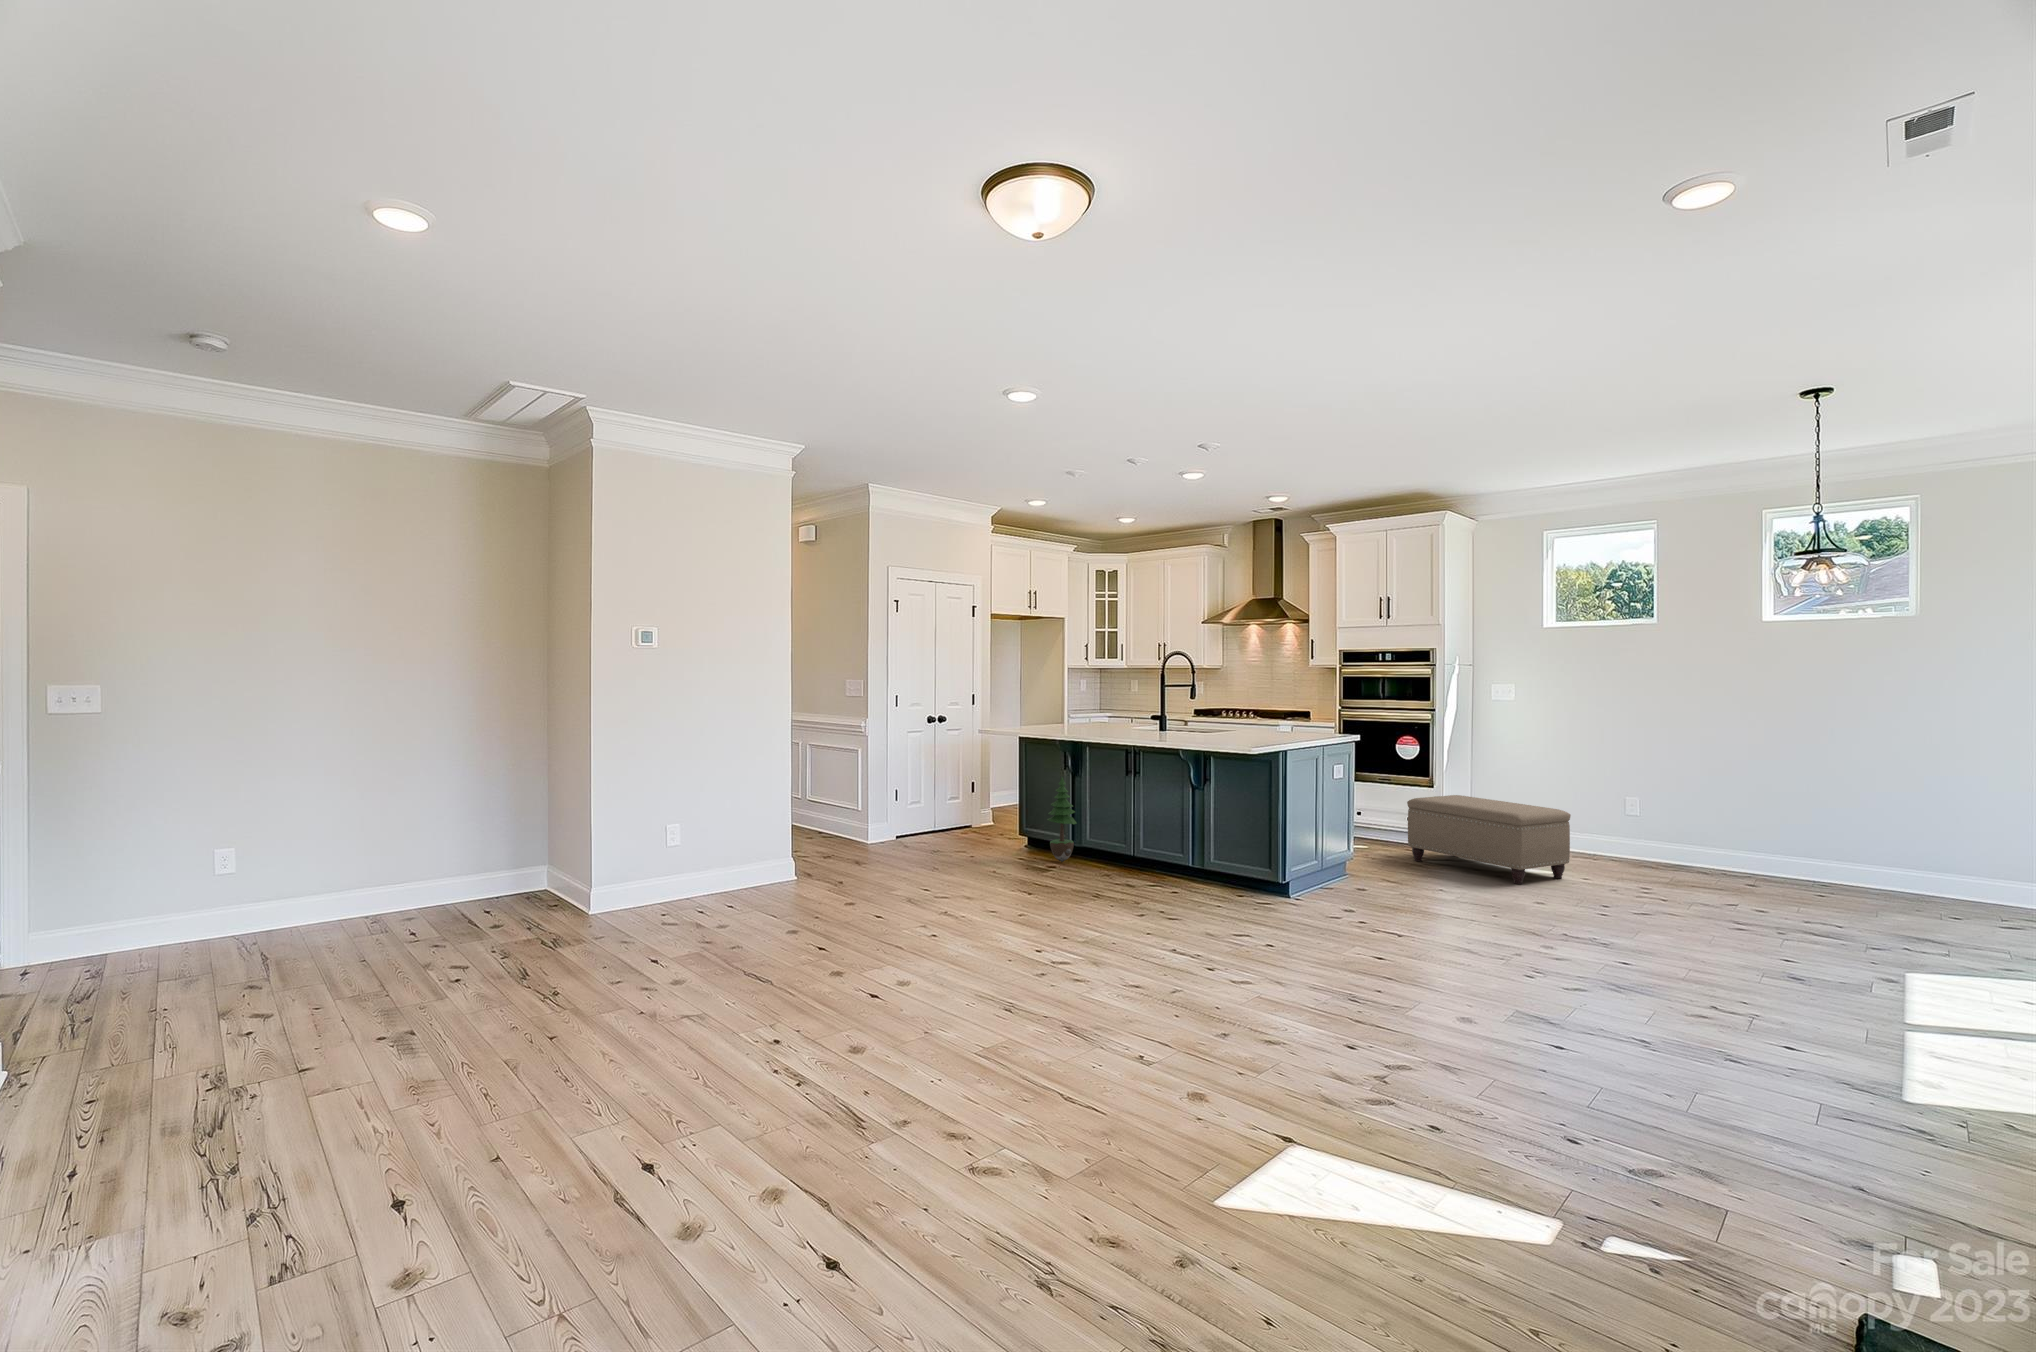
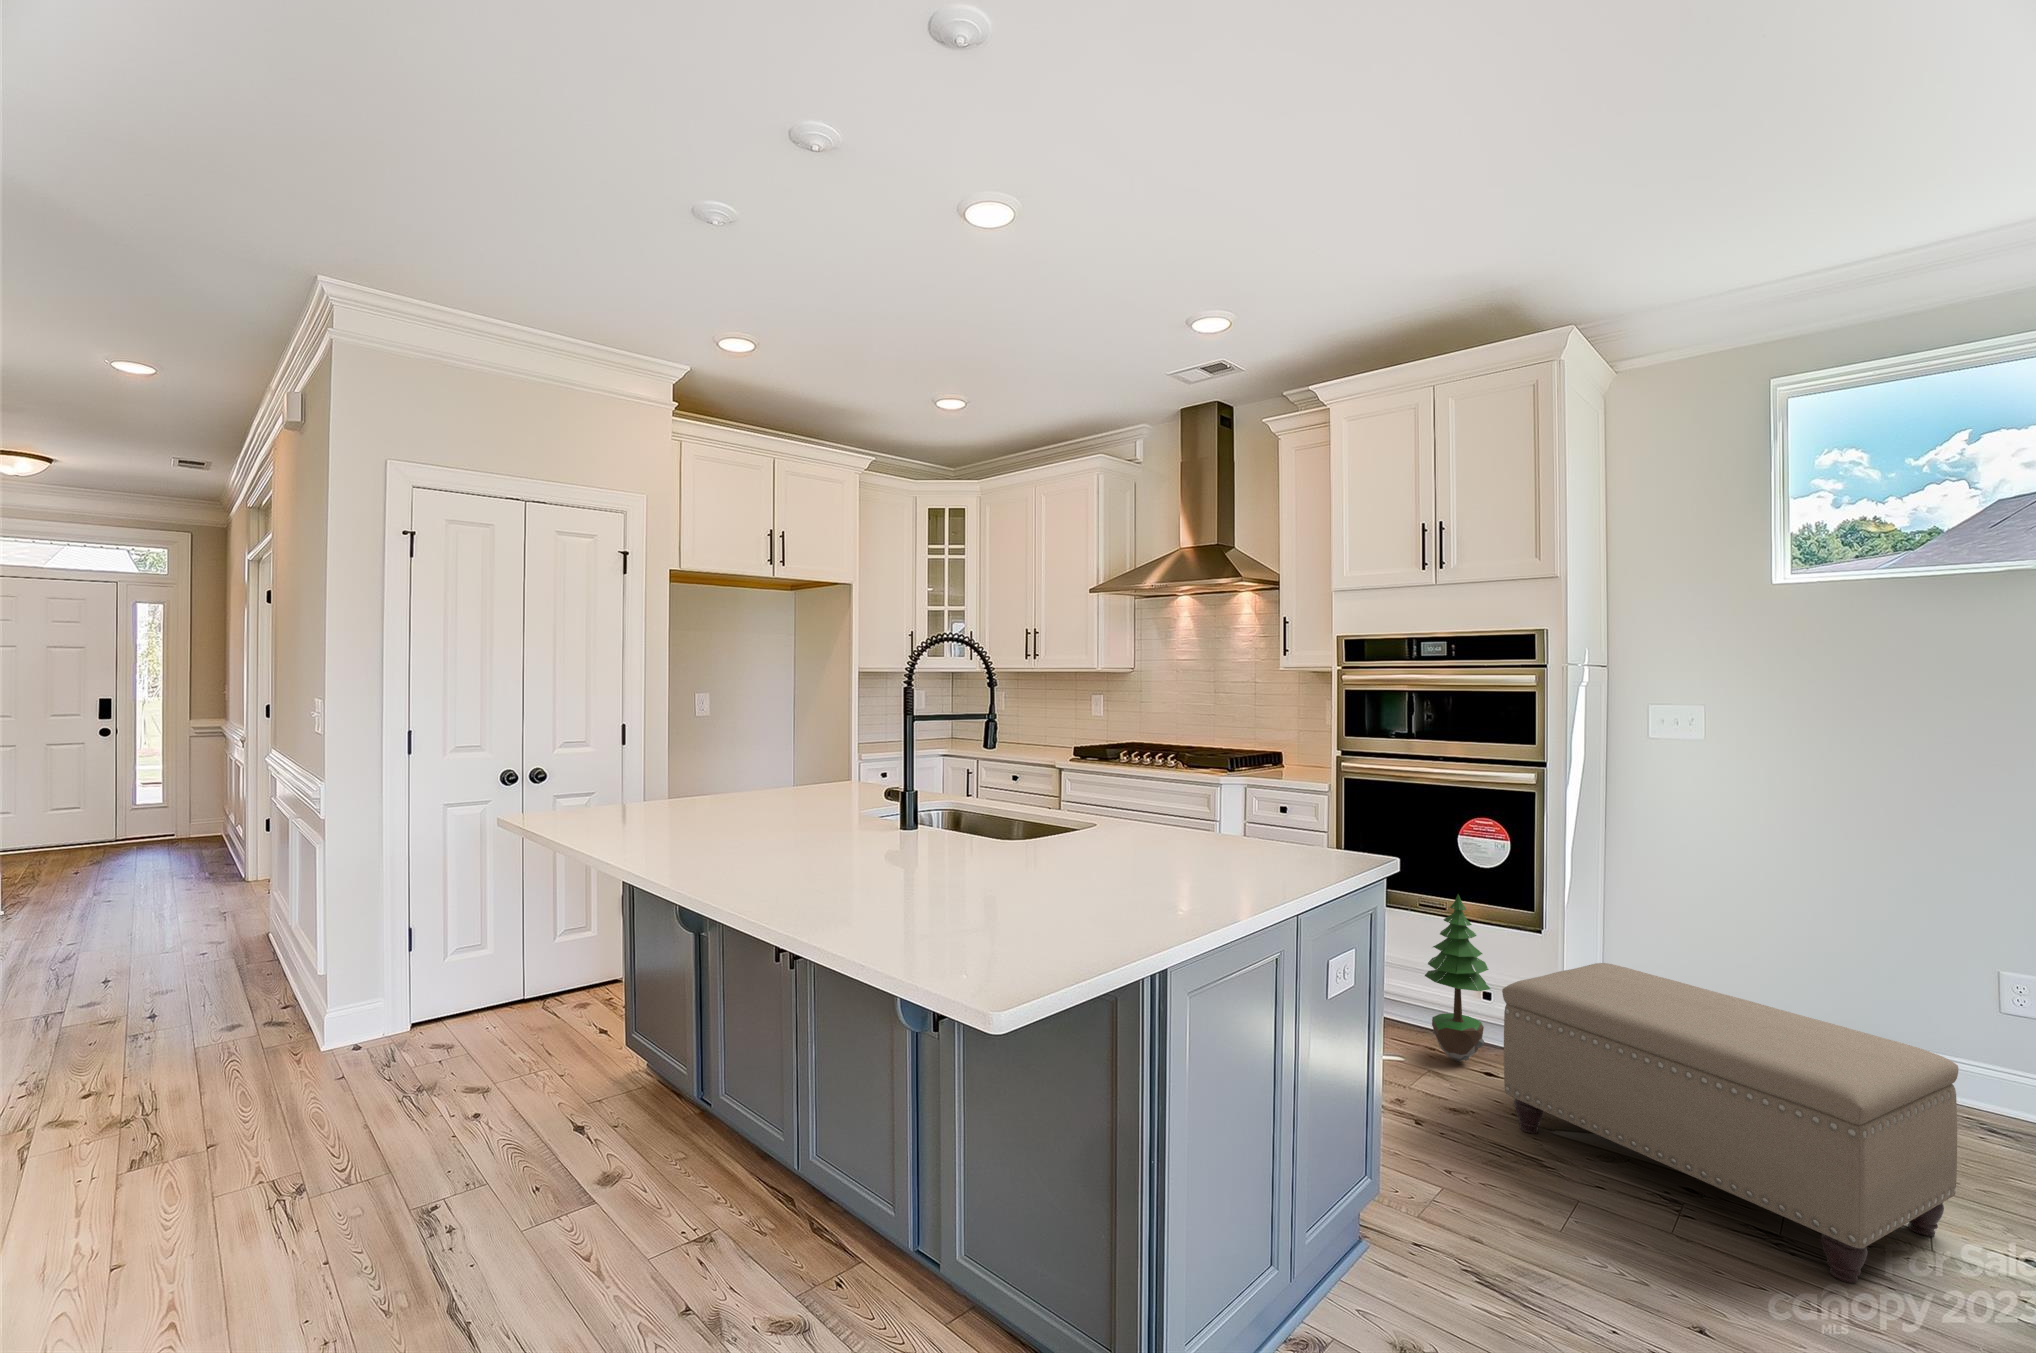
potted tree: present [1047,778,1077,862] -> present [1425,894,1490,1062]

